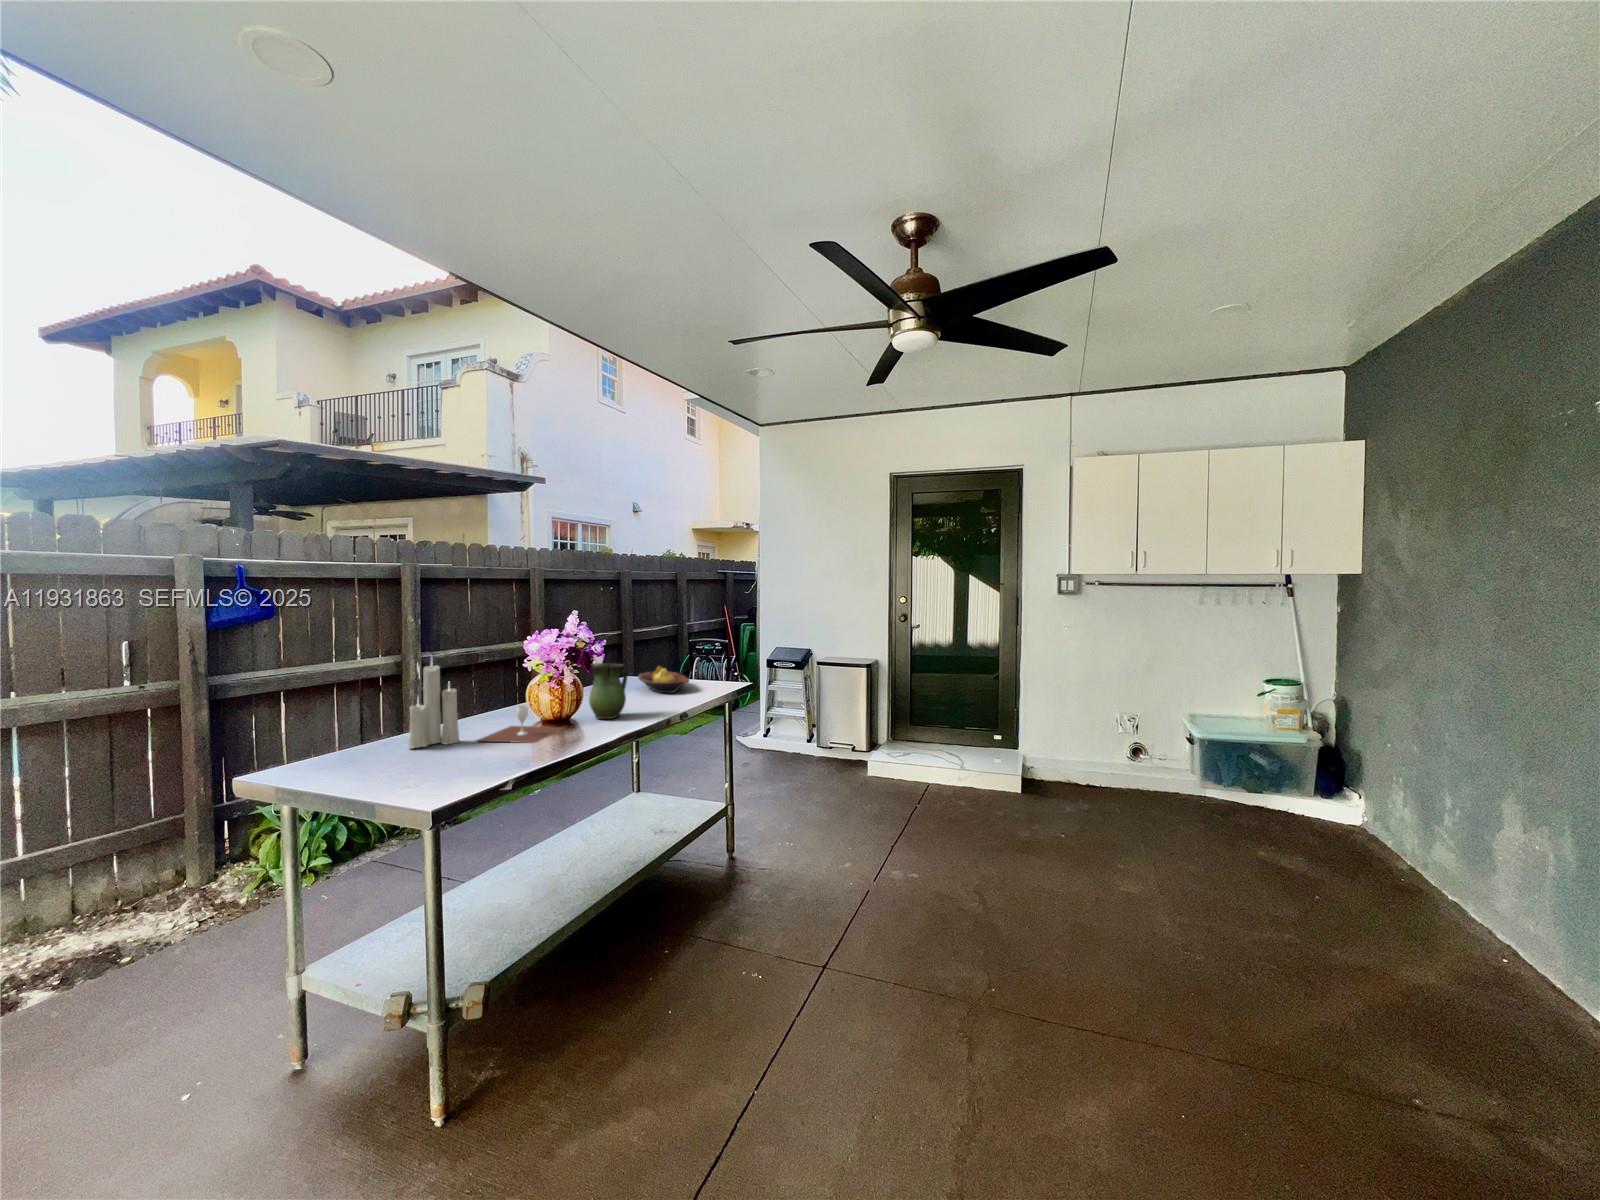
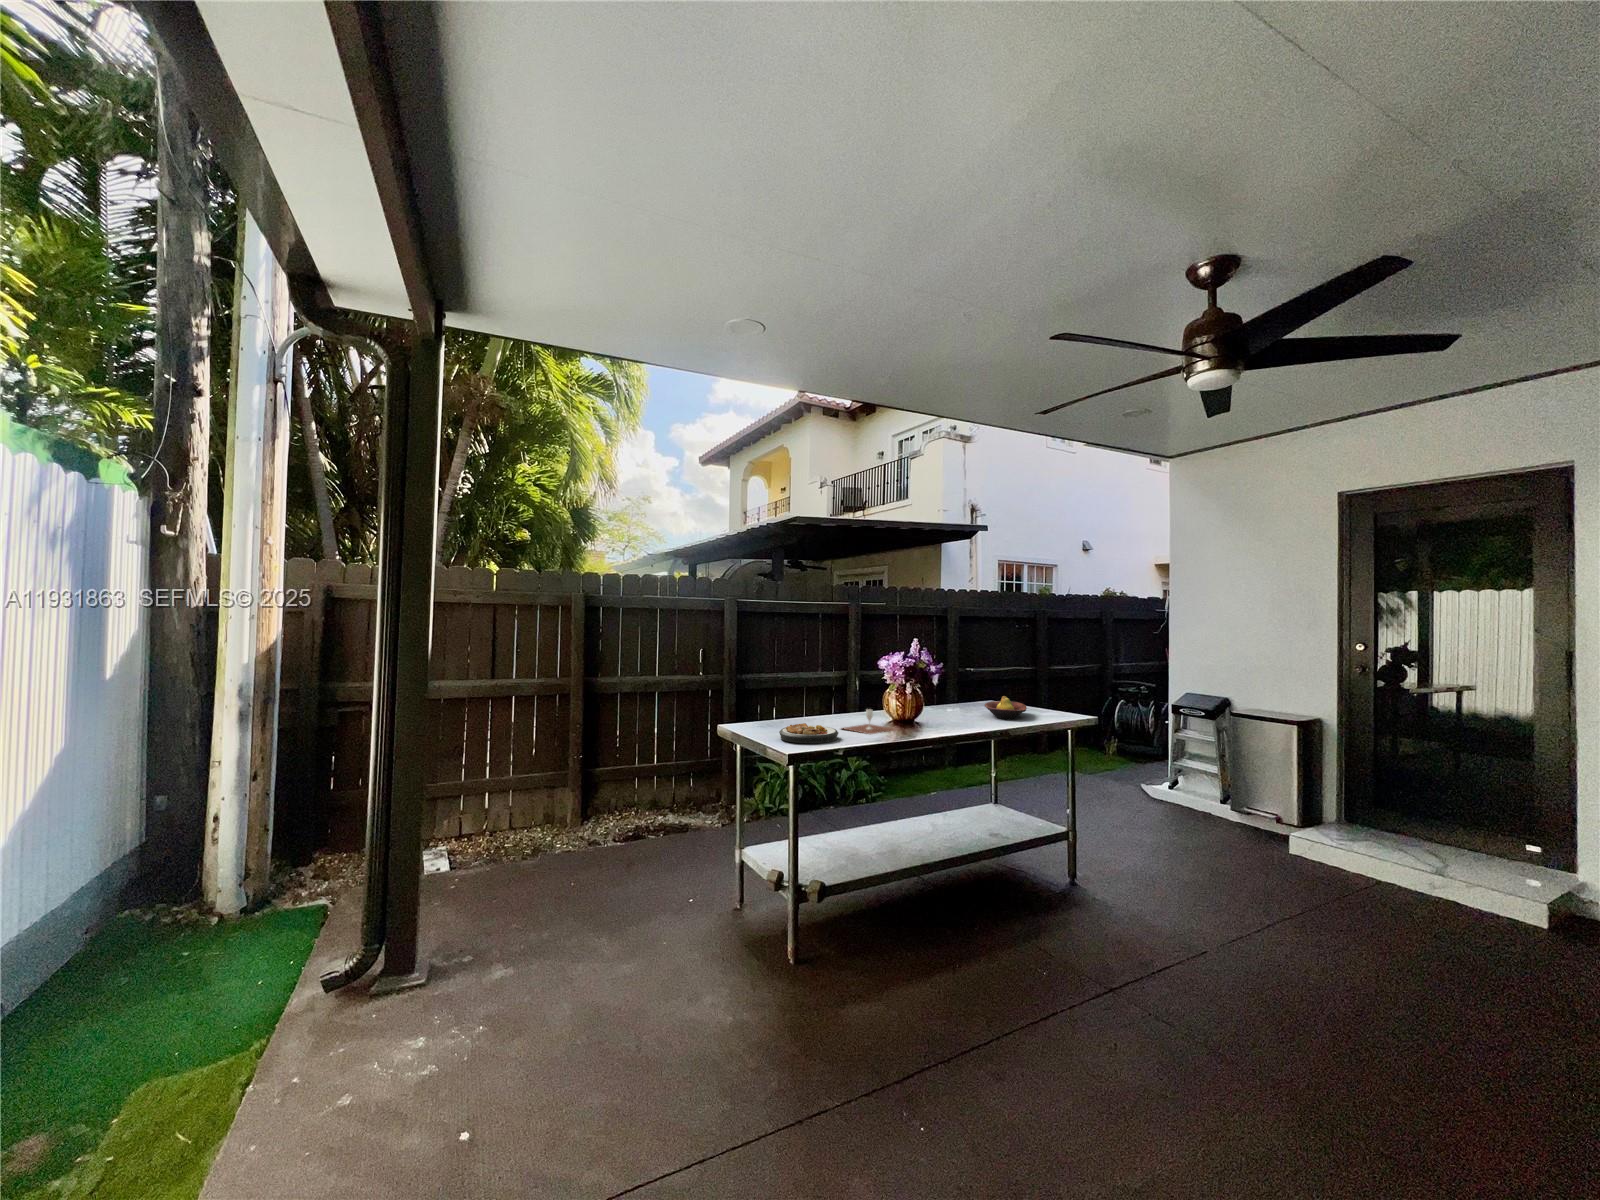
pitcher: present [589,663,628,719] -> none [921,684,952,729]
candle: present [408,664,459,748] -> none [803,666,832,728]
plate: none [385,744,496,784] -> present [779,723,838,744]

